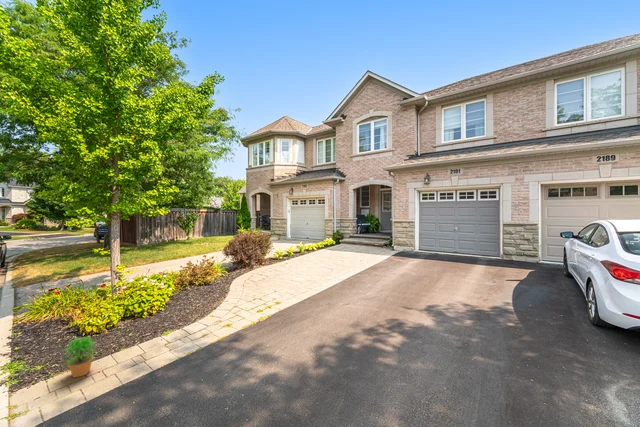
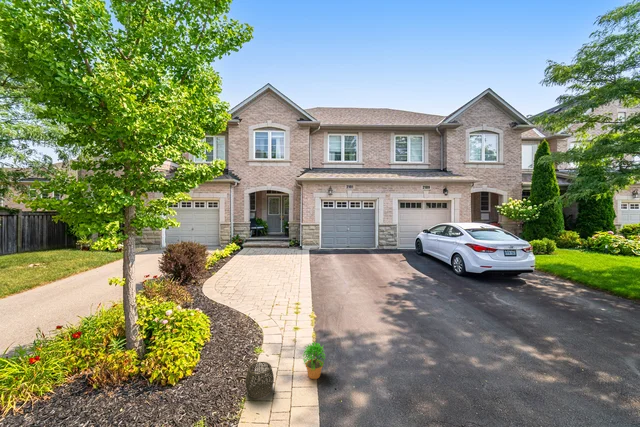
woven basket: none [16,337,55,371] -> present [245,362,274,398]

